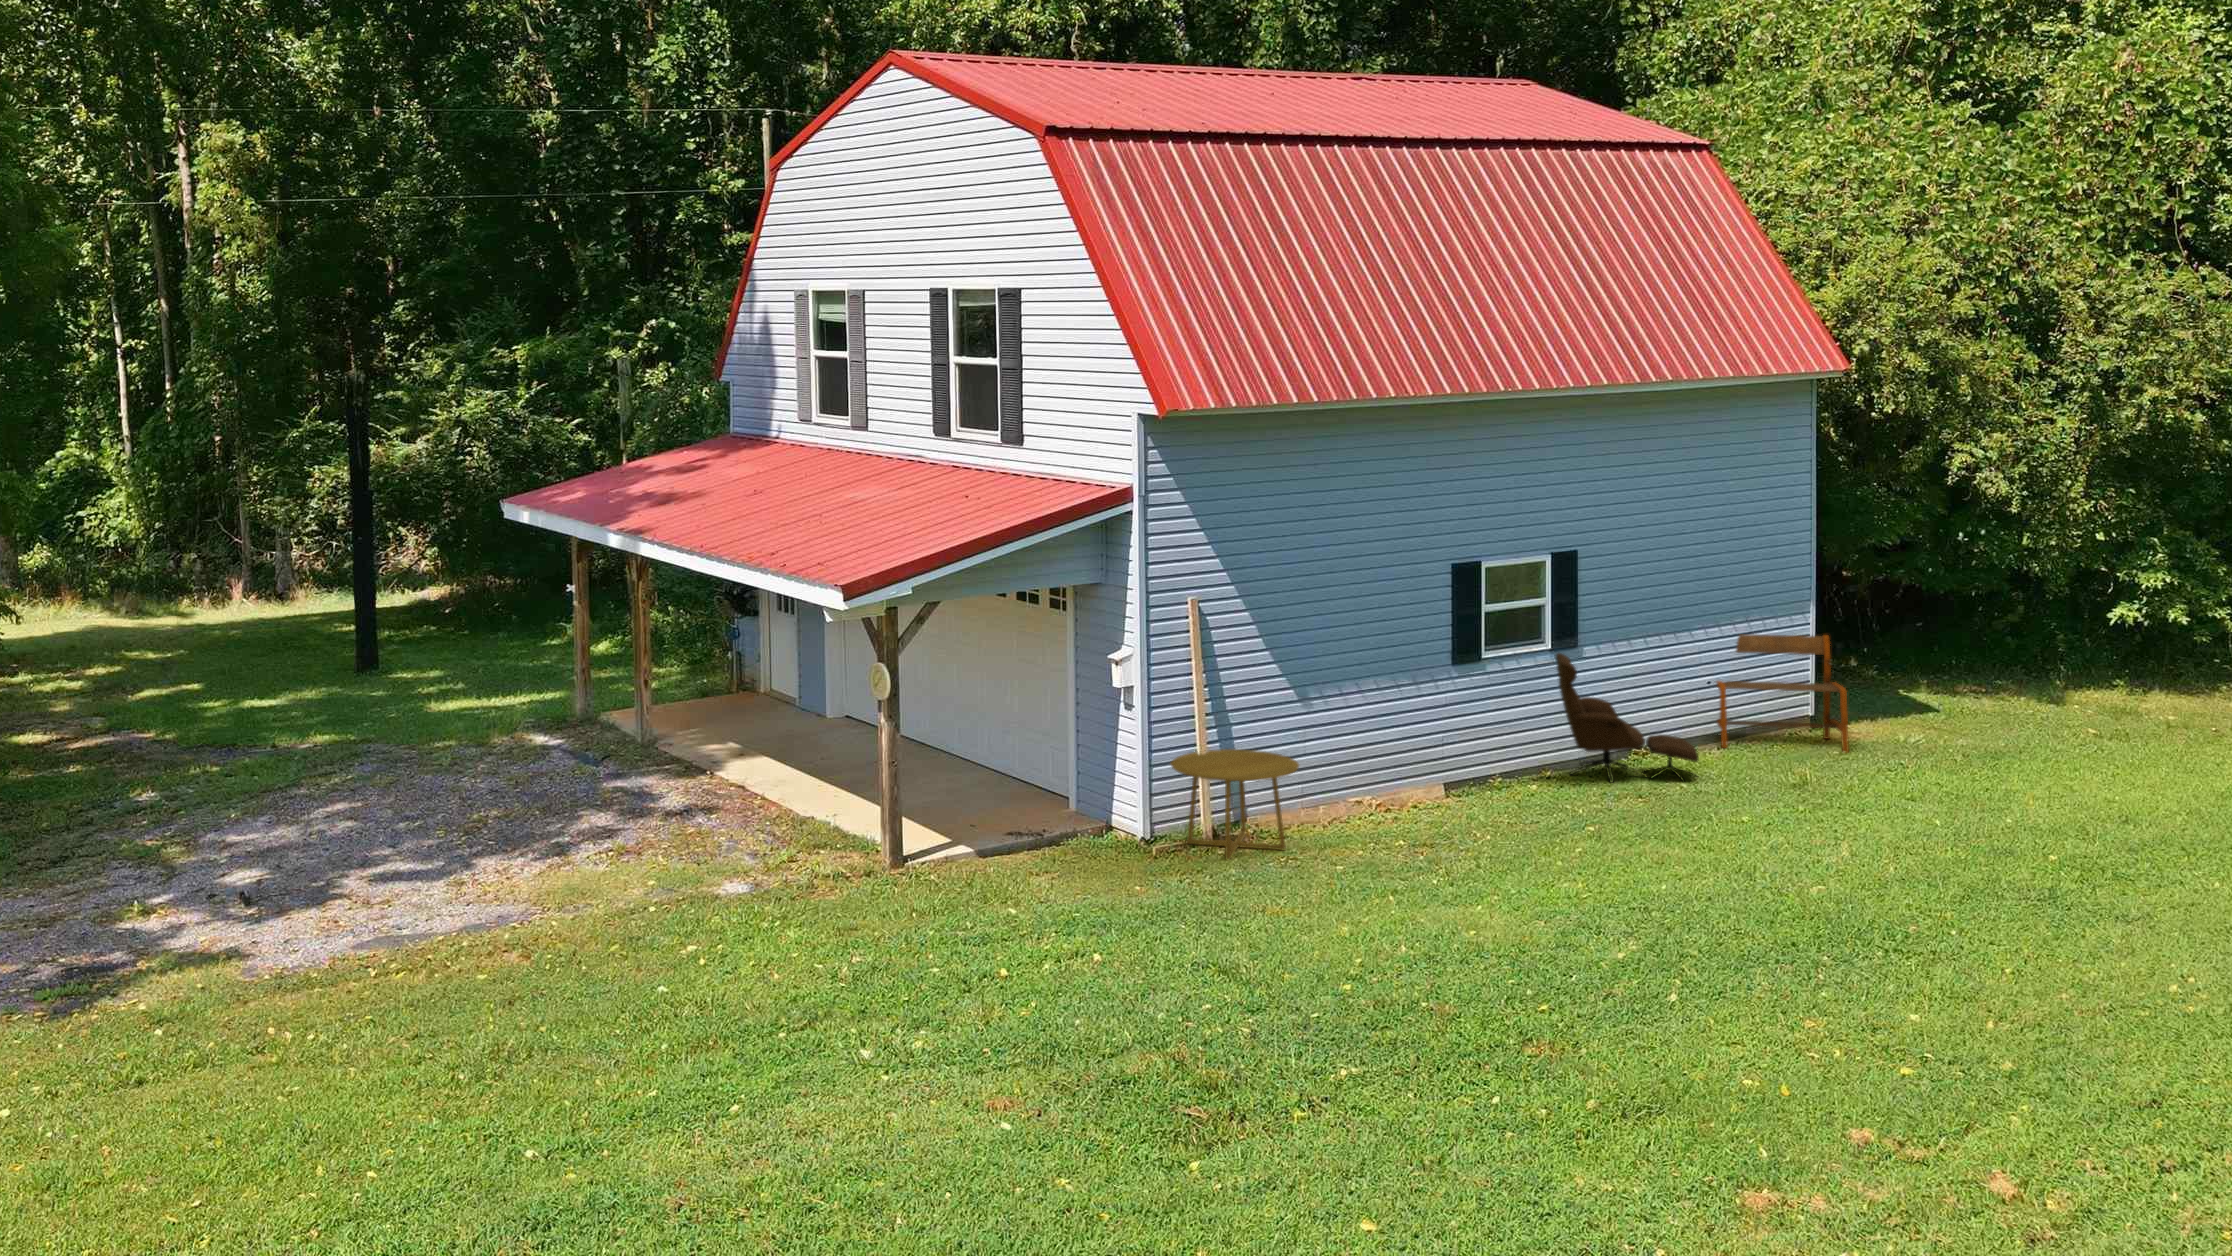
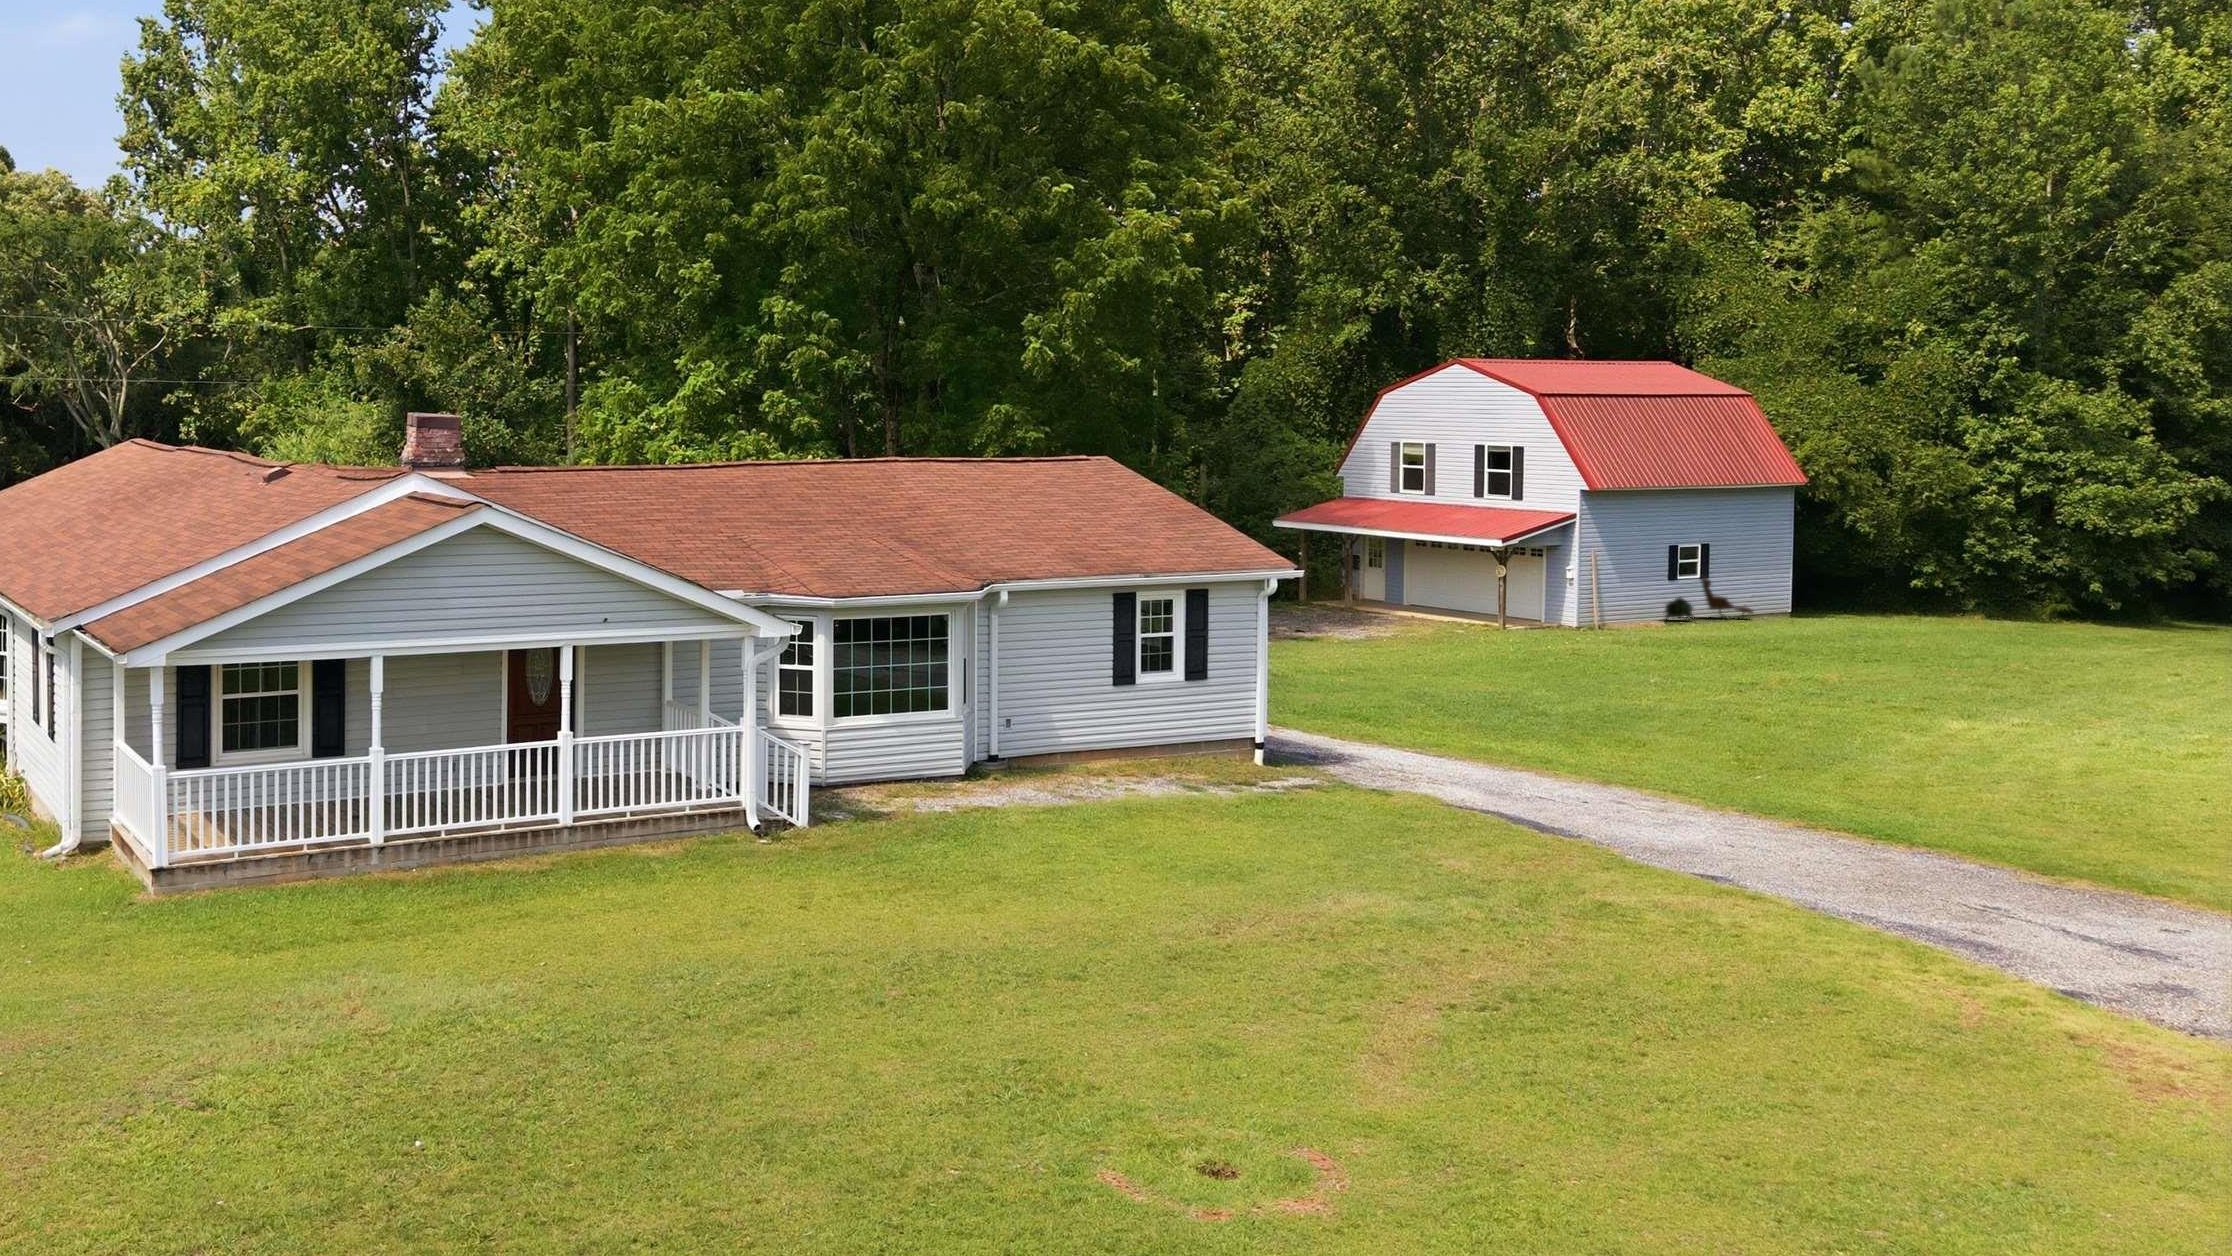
bench: present [1717,634,1849,753] -> none [1753,577,1805,618]
potted plant: none [1428,727,1514,808] -> present [1665,597,1694,619]
round table: present [1171,749,1299,860] -> none [1593,597,1637,625]

